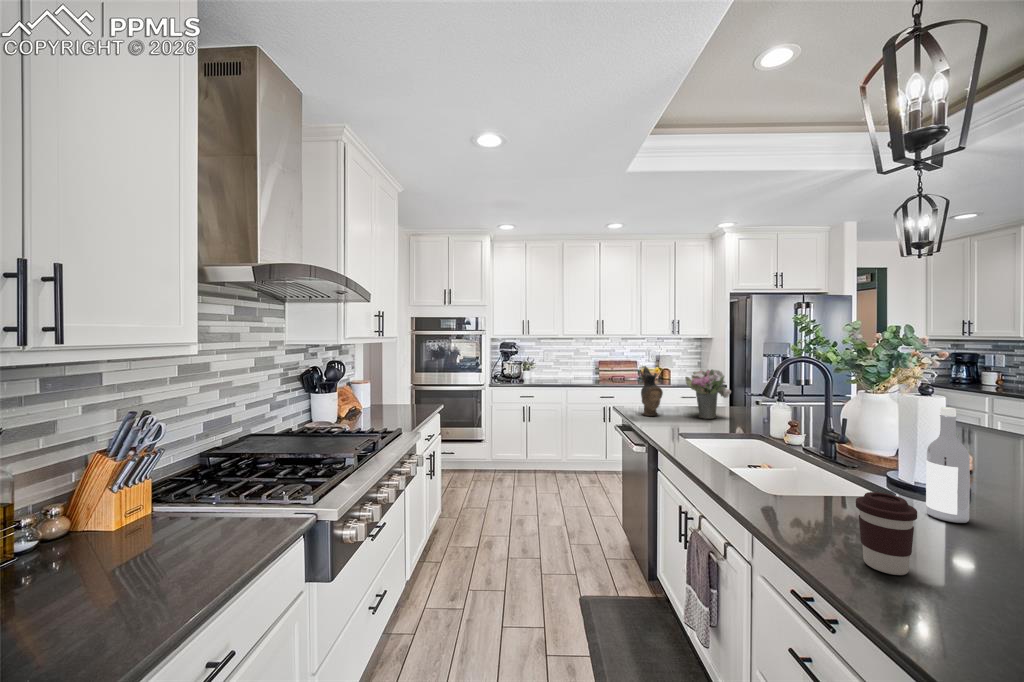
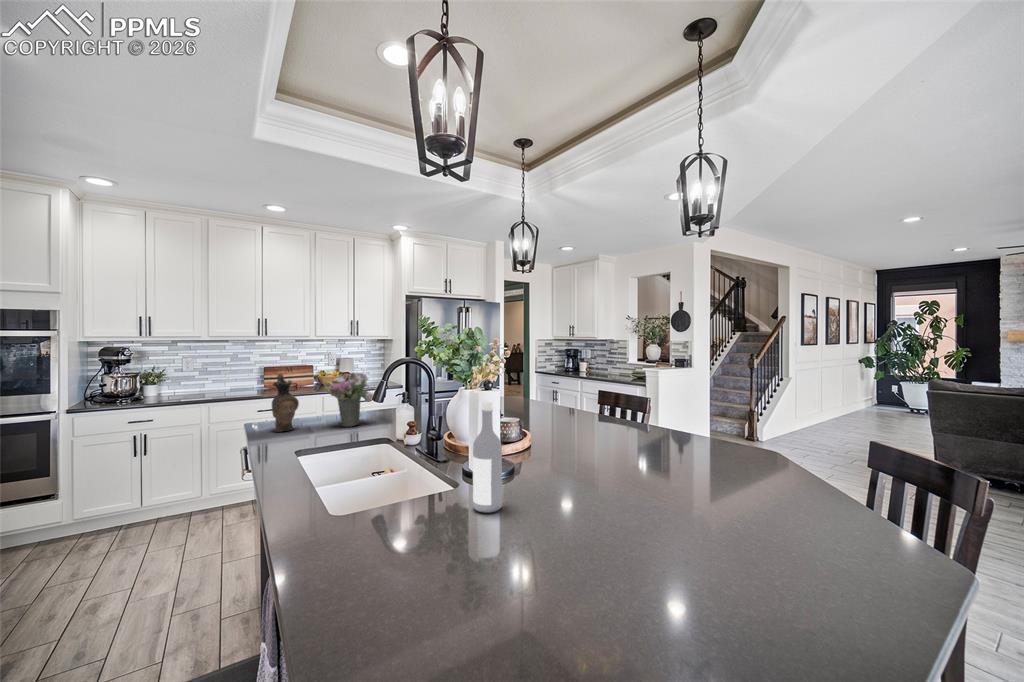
coffee cup: present [856,492,917,575] -> none [353,515,410,615]

